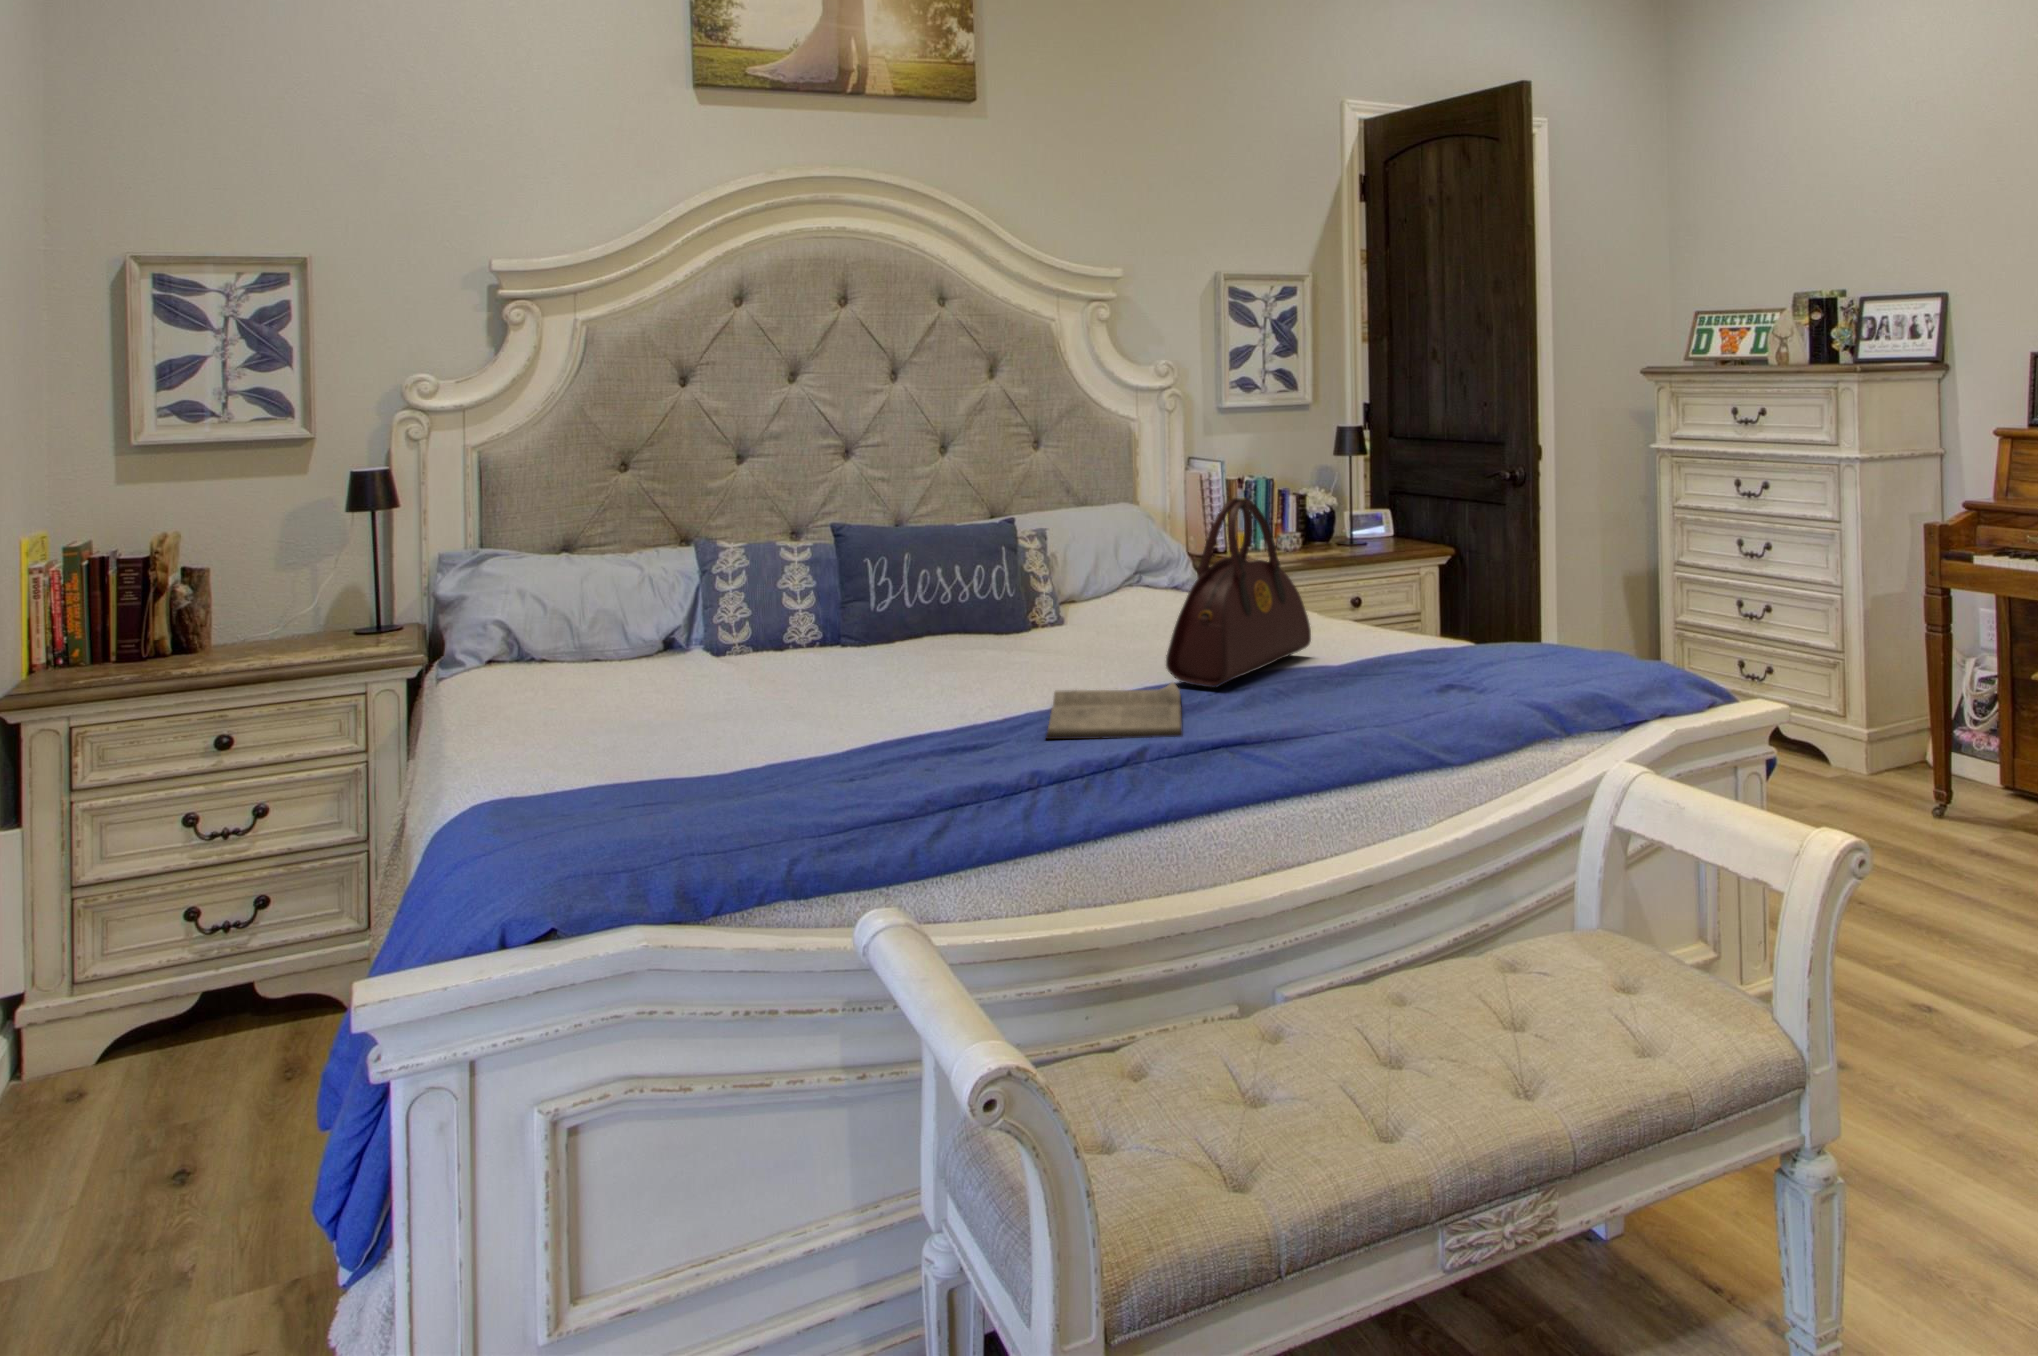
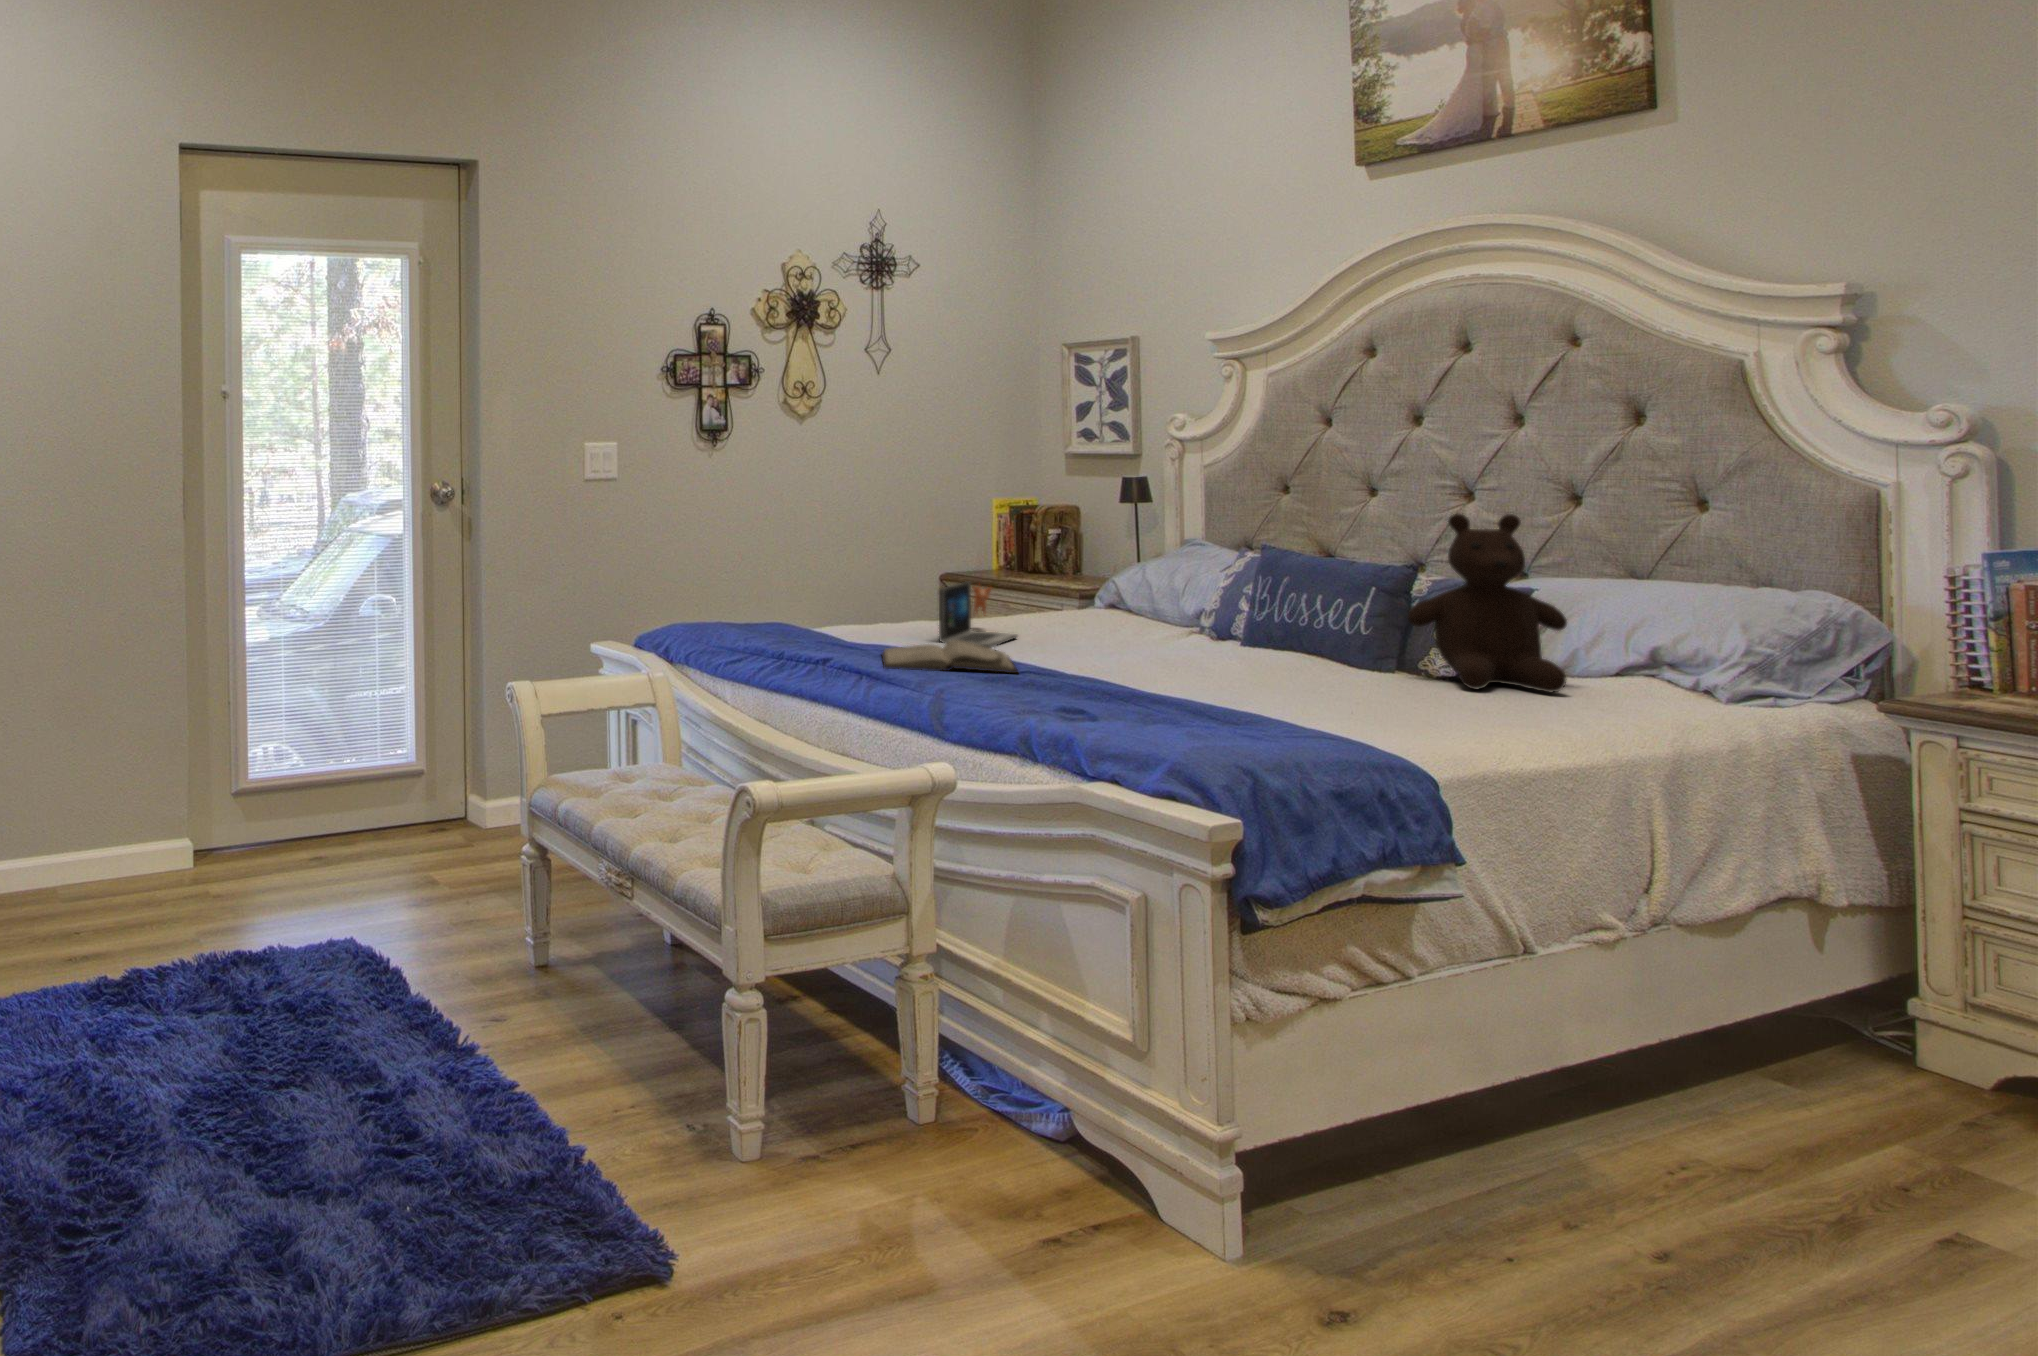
teddy bear: none [1067,457,1167,611] -> present [1407,514,1567,692]
handbag: present [1166,498,1311,688] -> none [1034,525,1232,696]
laptop: none [714,635,944,724] -> present [939,581,1017,648]

